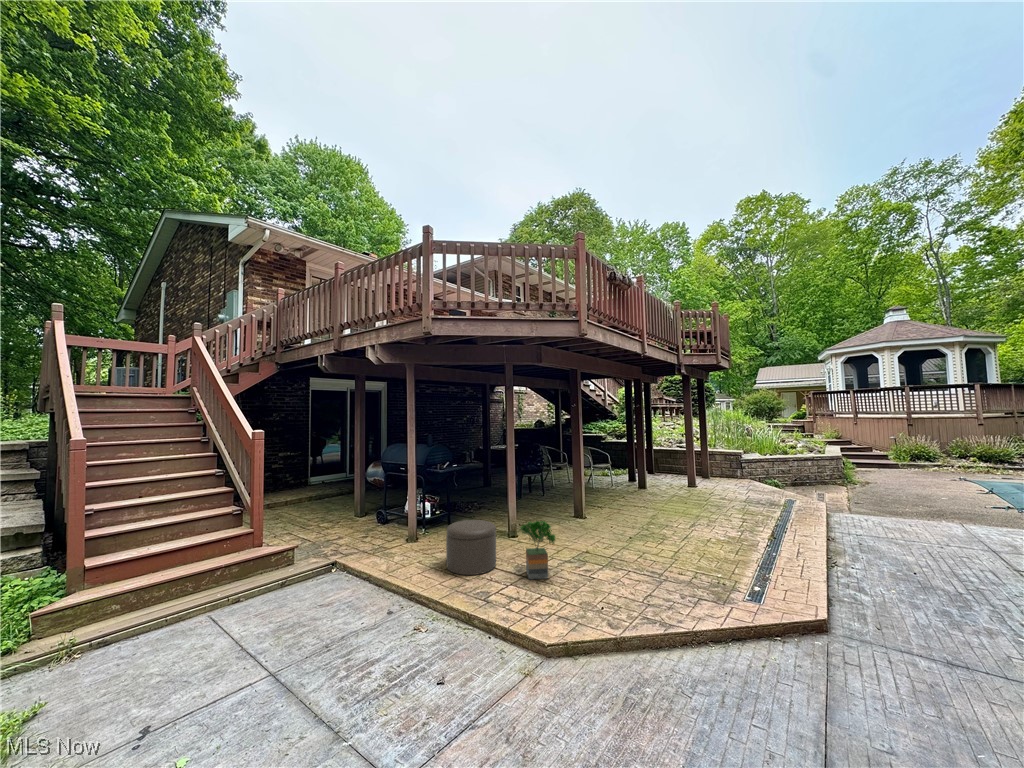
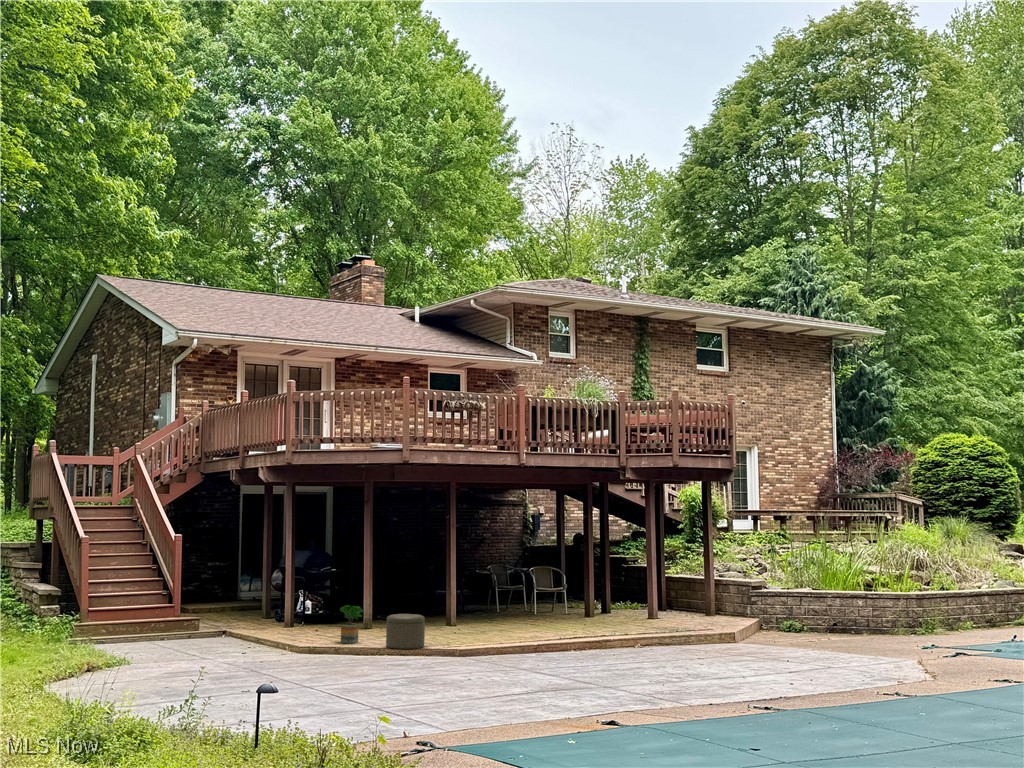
ottoman: present [446,520,496,575] -> present [386,614,425,649]

